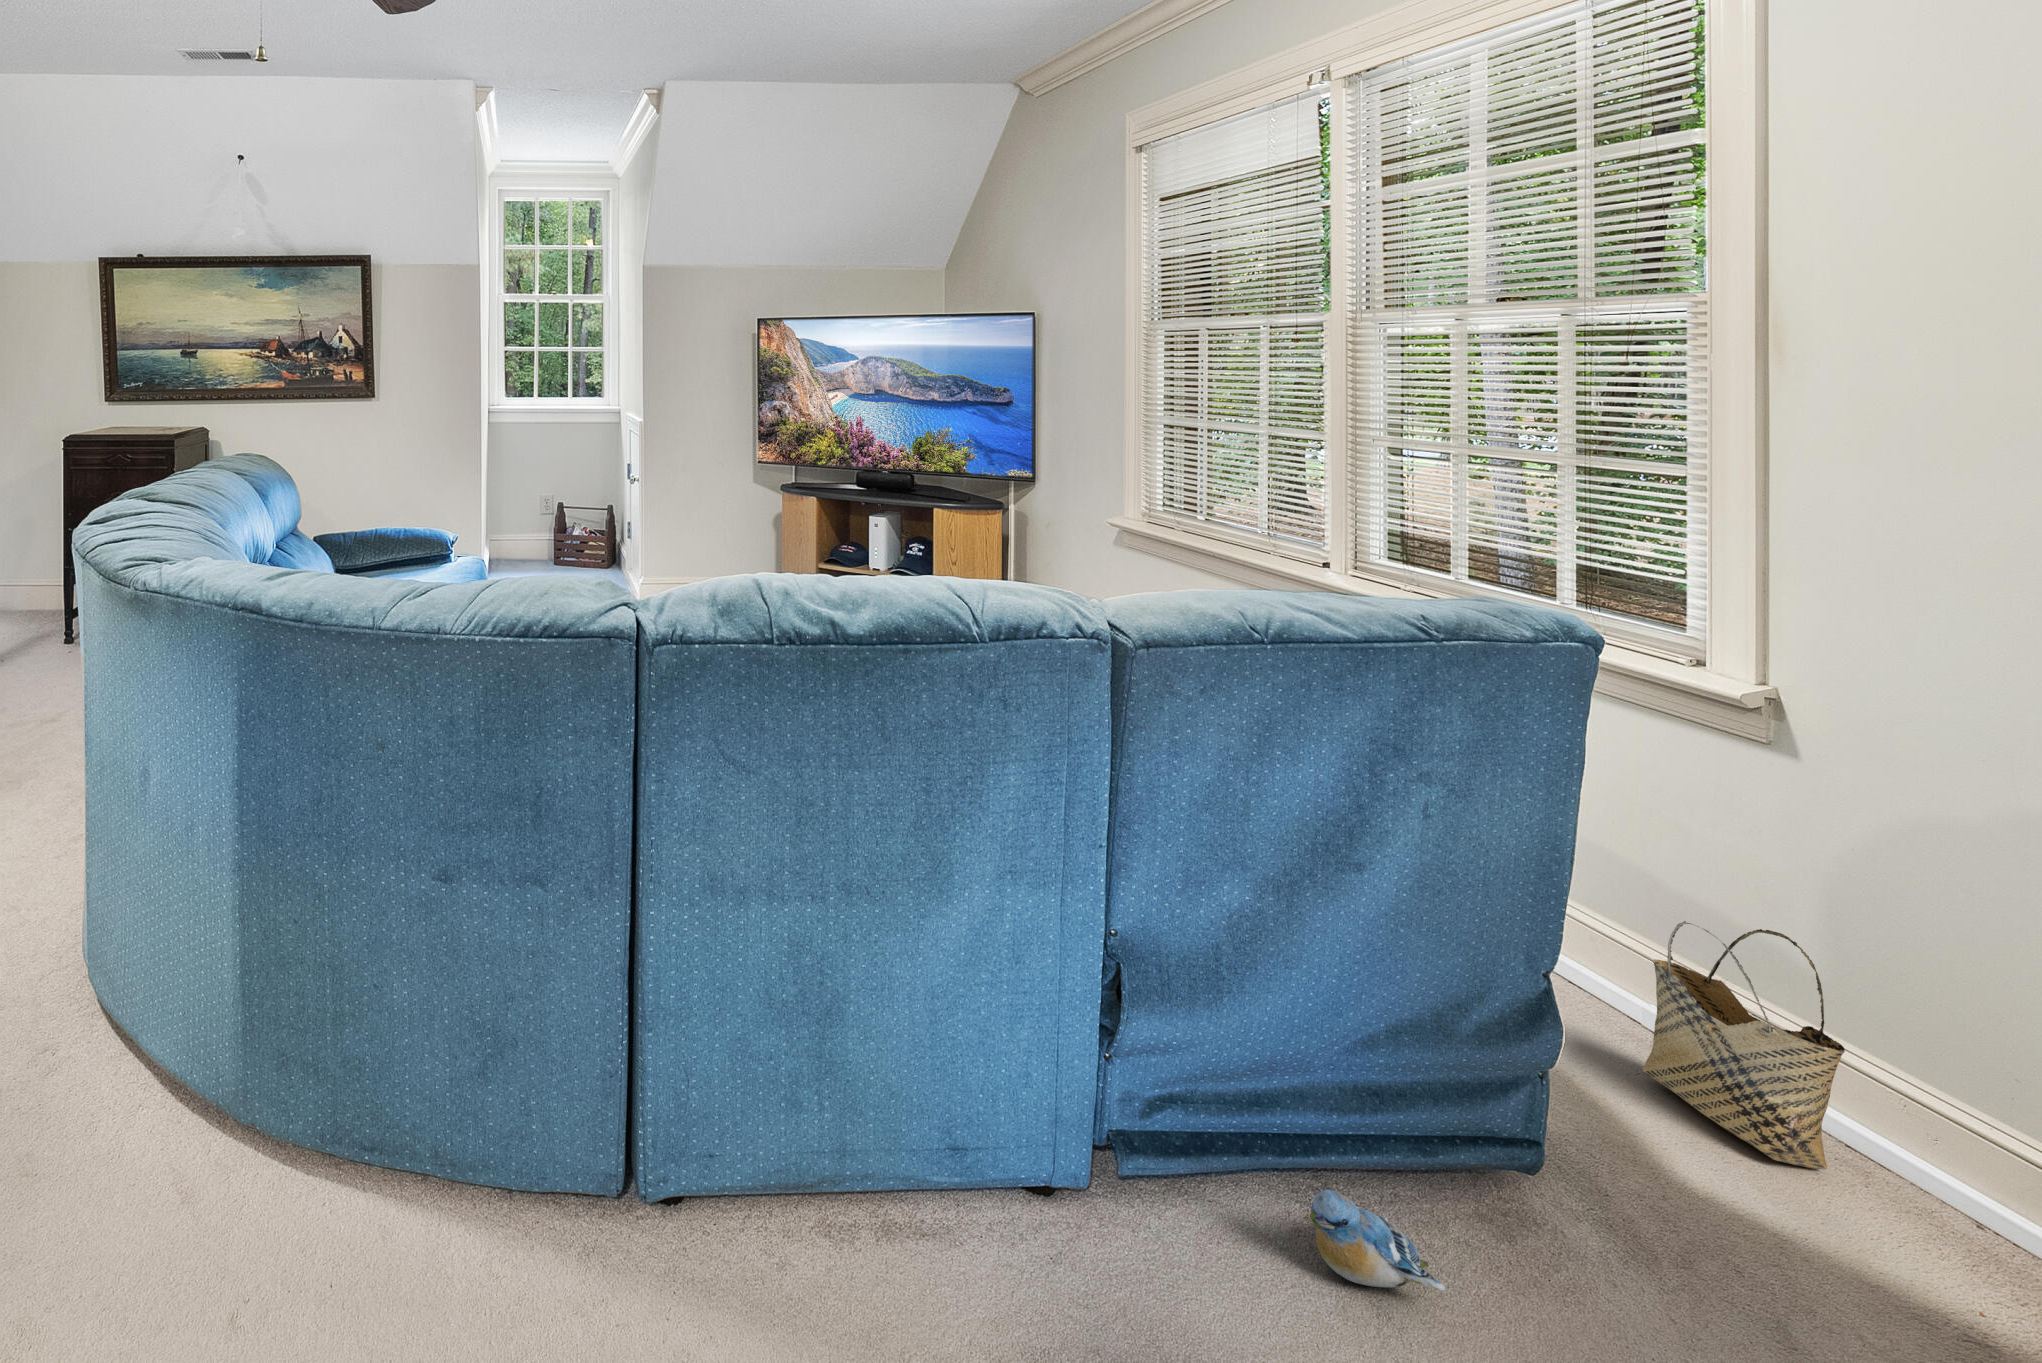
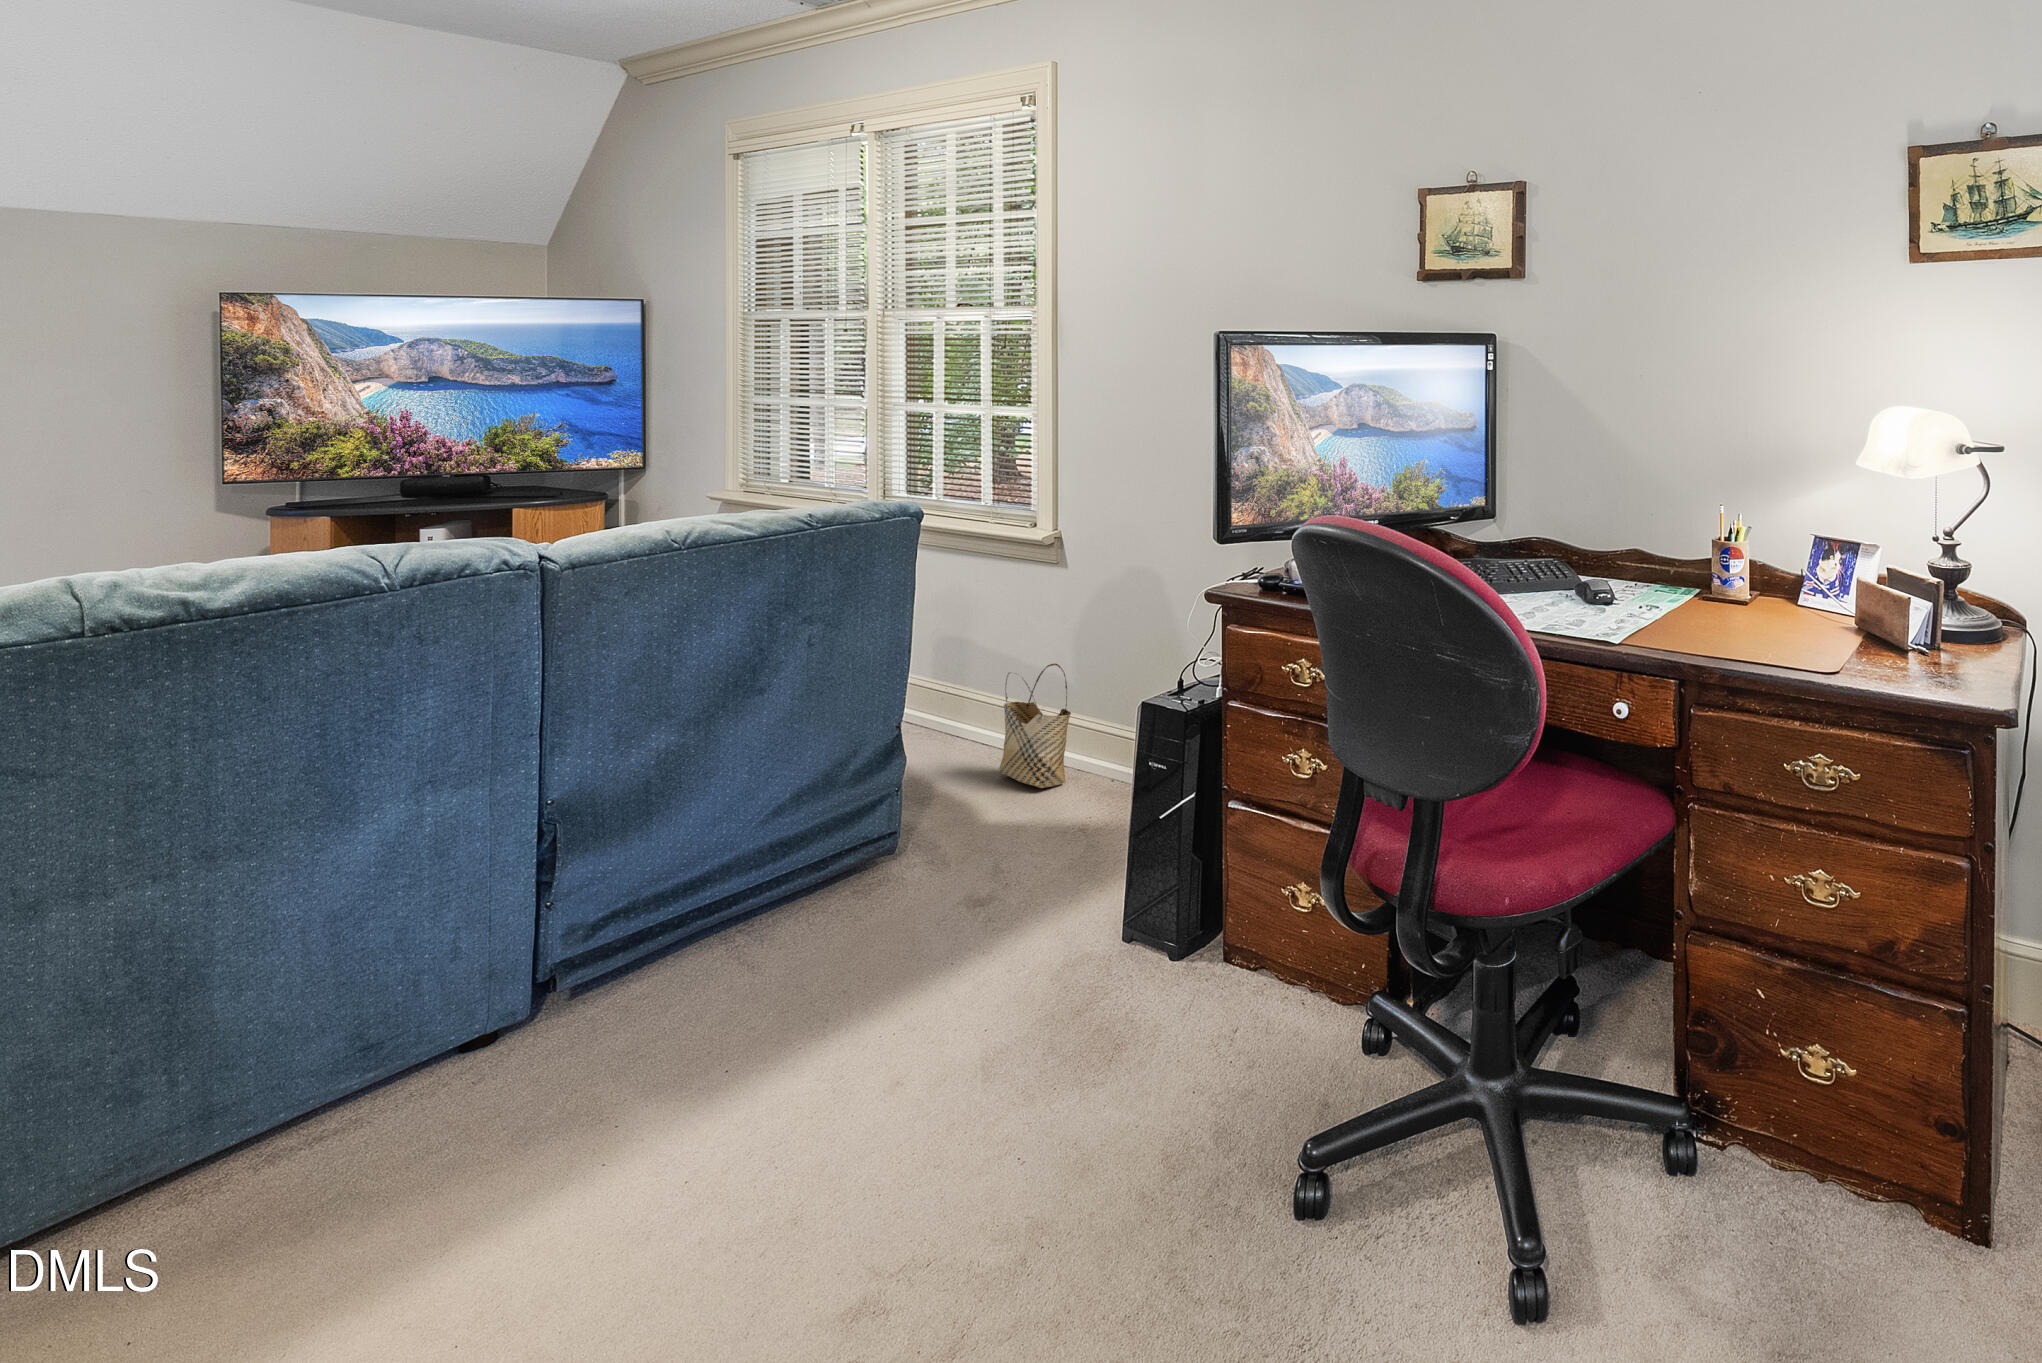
plush toy: present [1309,1190,1445,1291] -> none [719,906,807,959]

